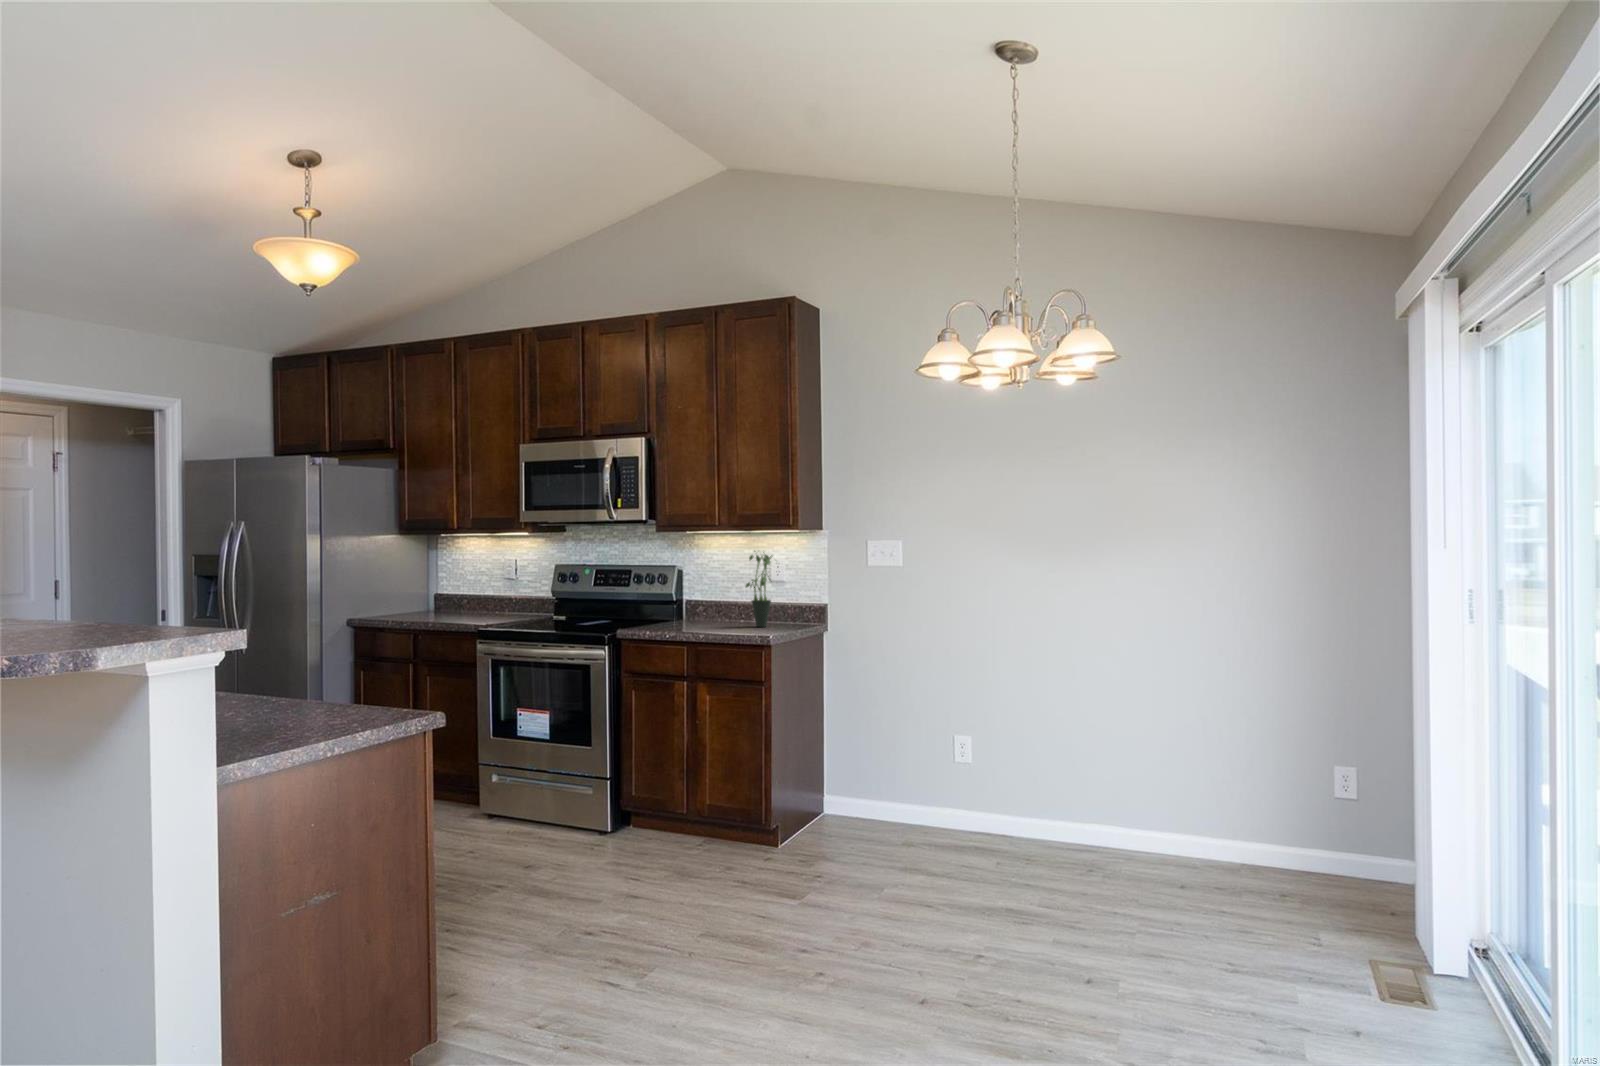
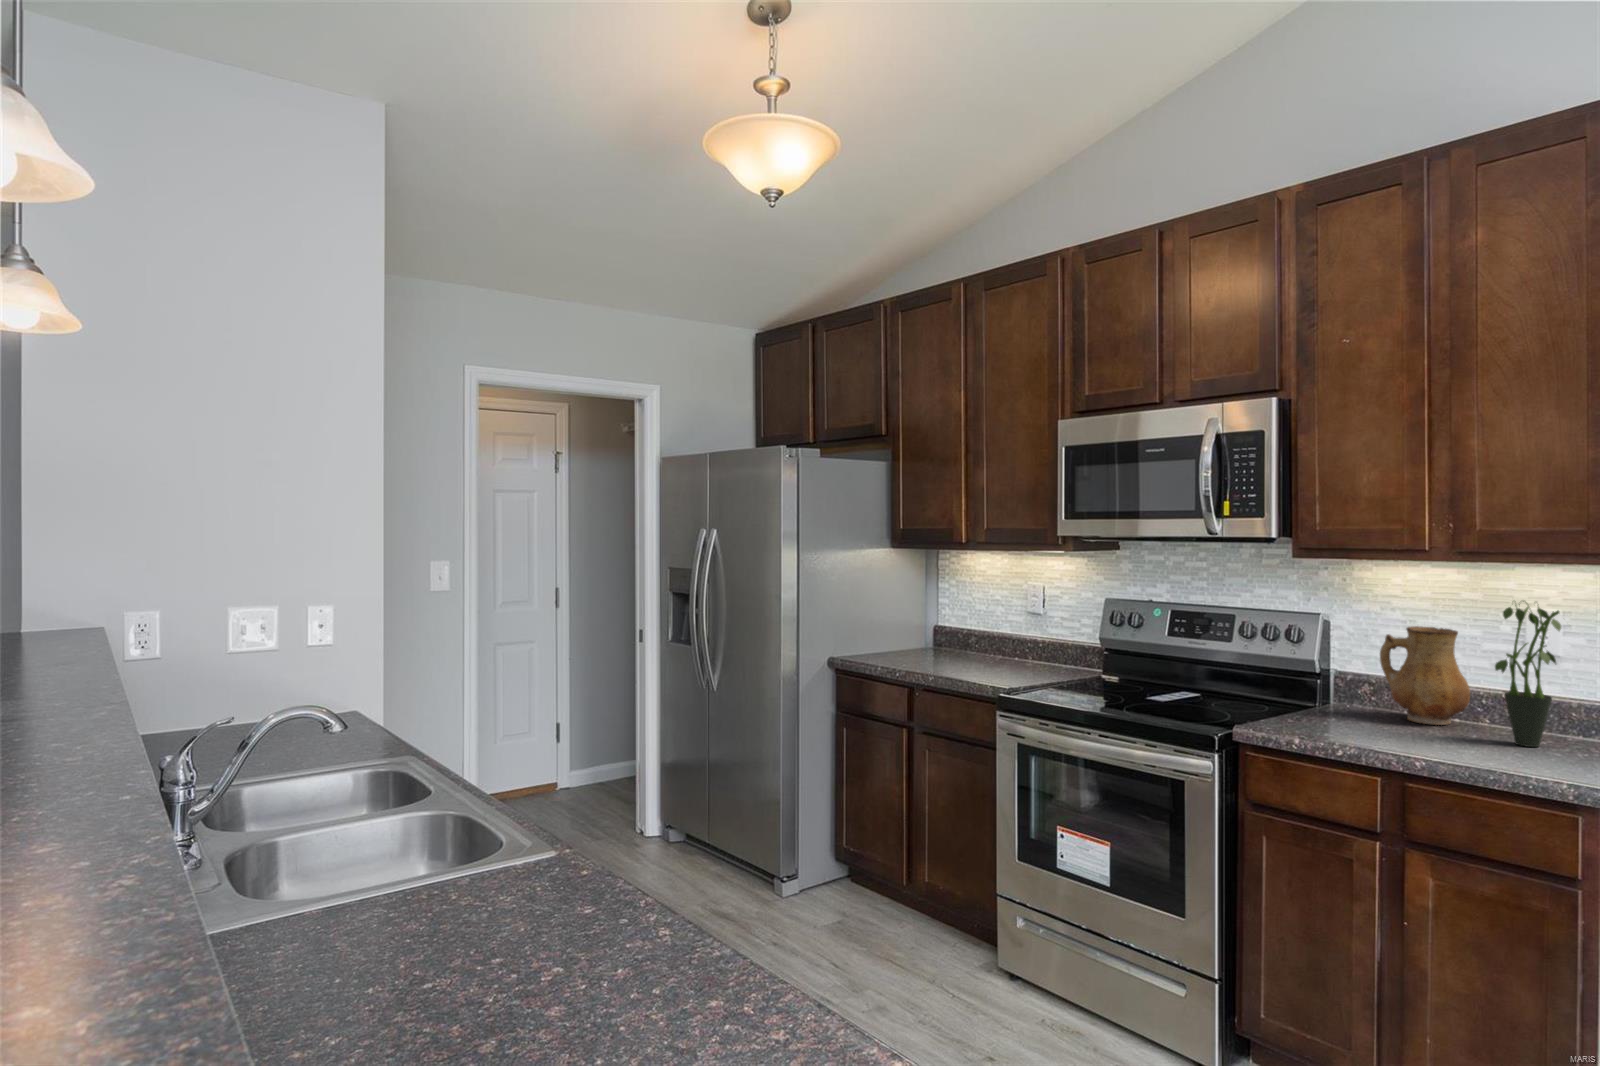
ceramic pitcher: none [702,570,745,623] -> present [1380,626,1470,725]

